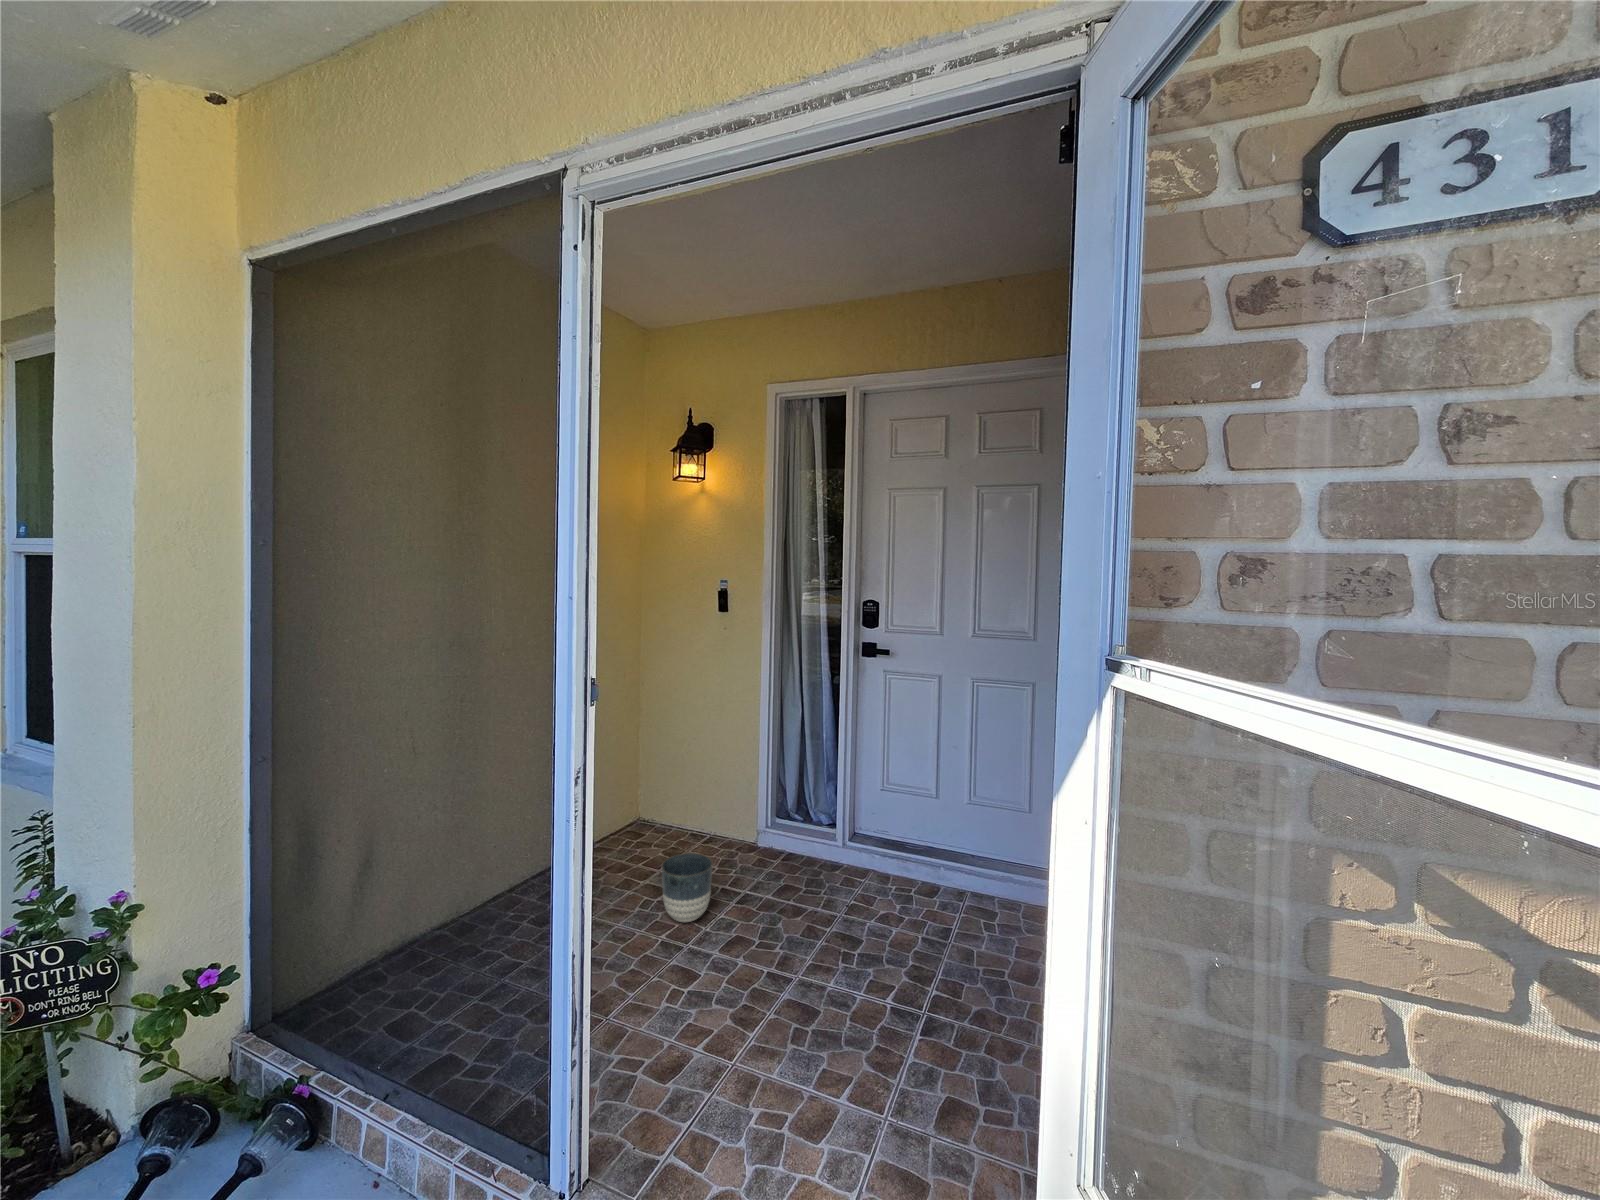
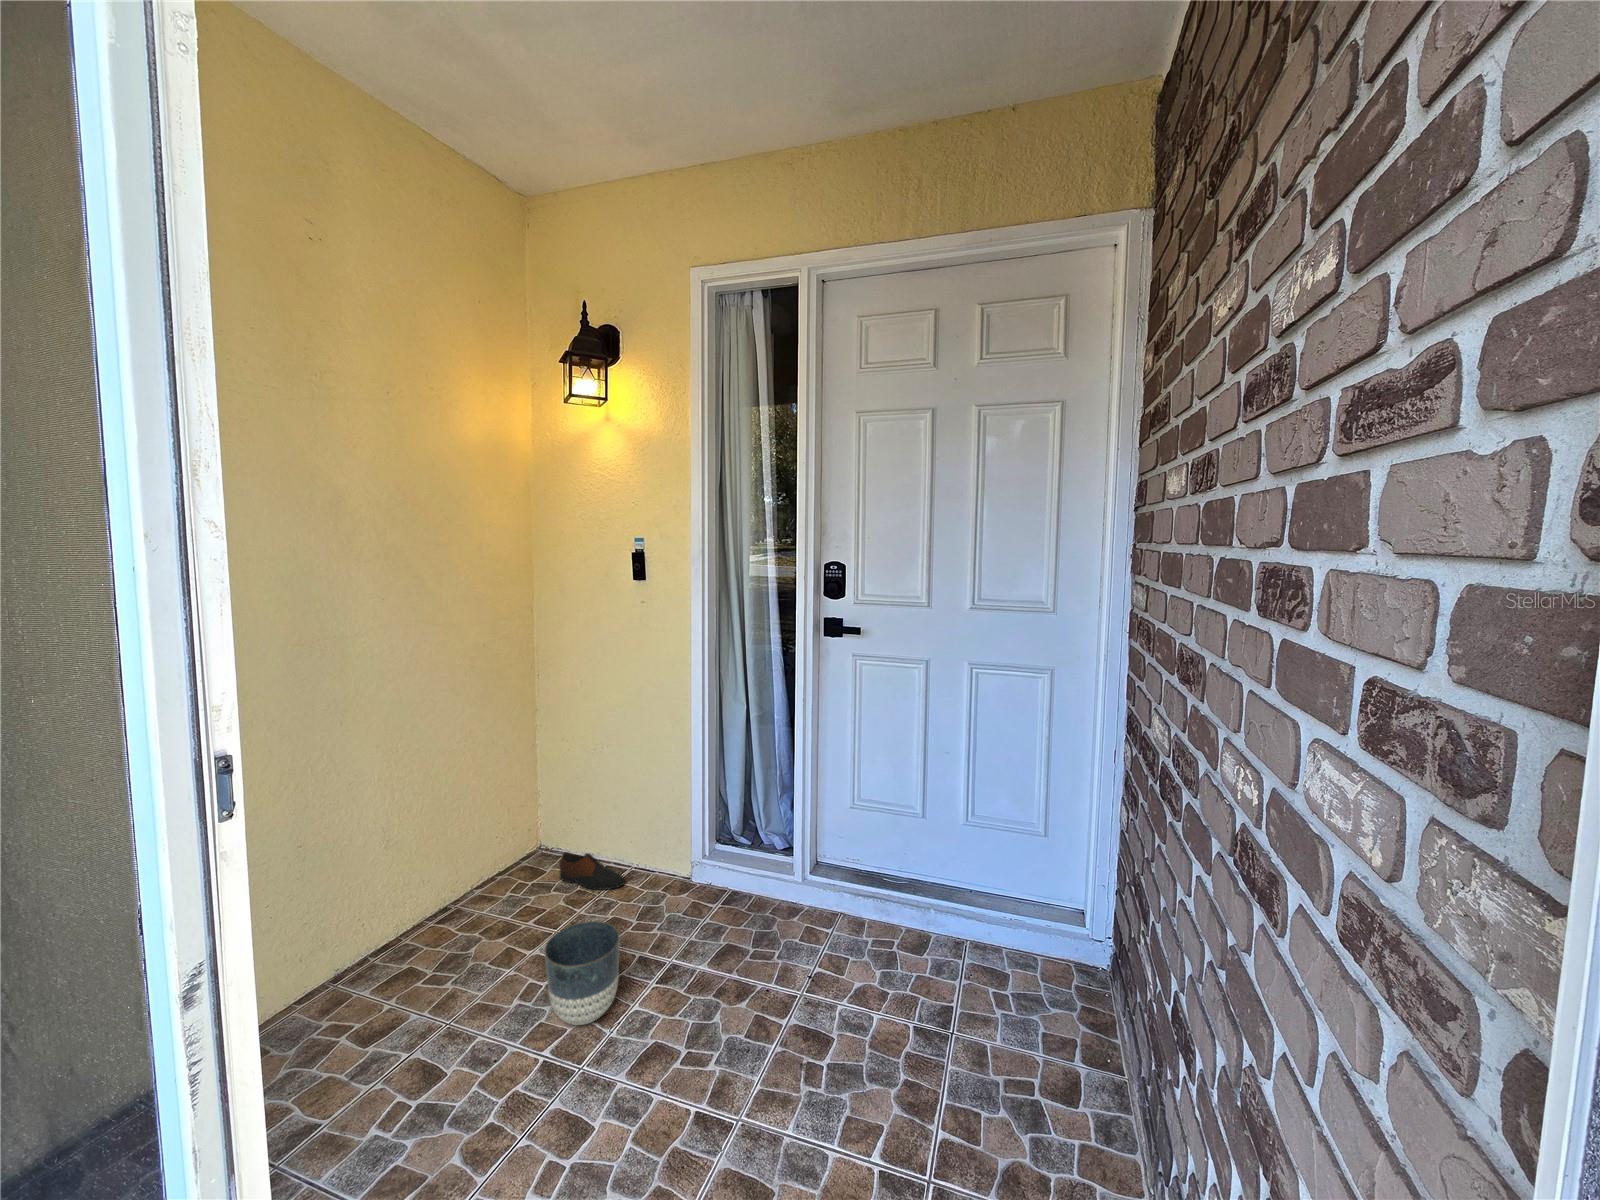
shoe: none [657,820,707,848] -> present [560,852,625,890]

